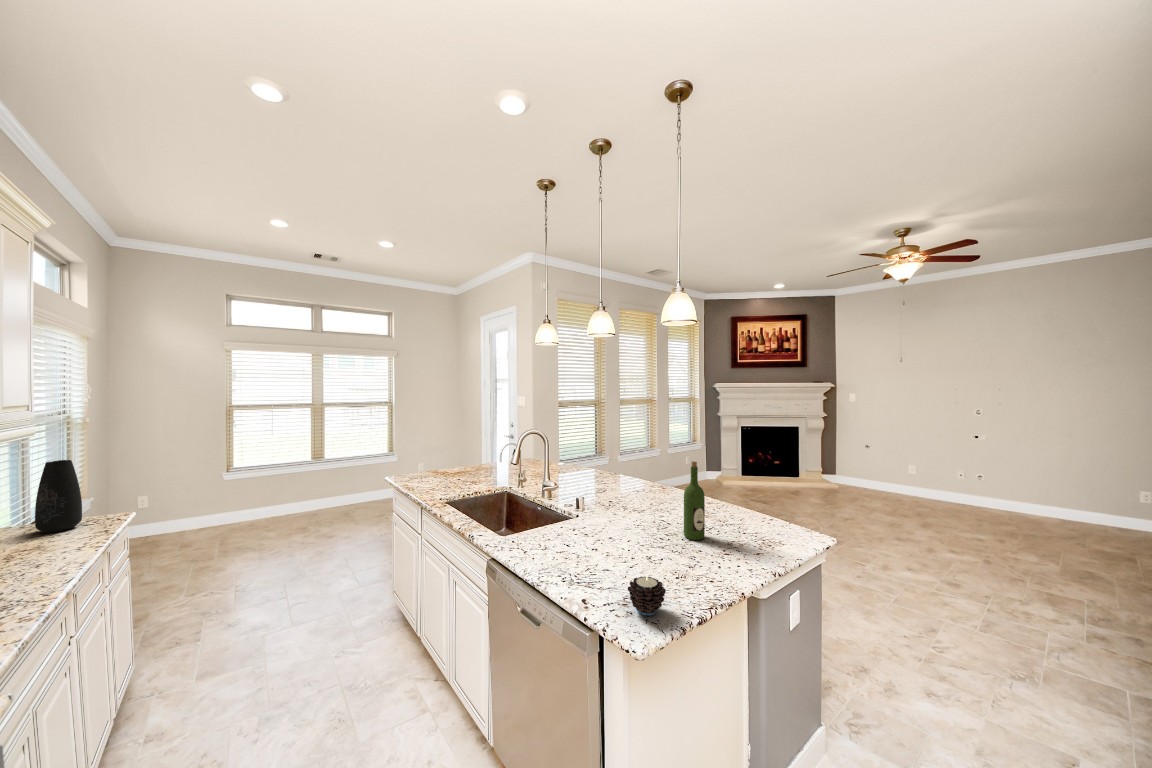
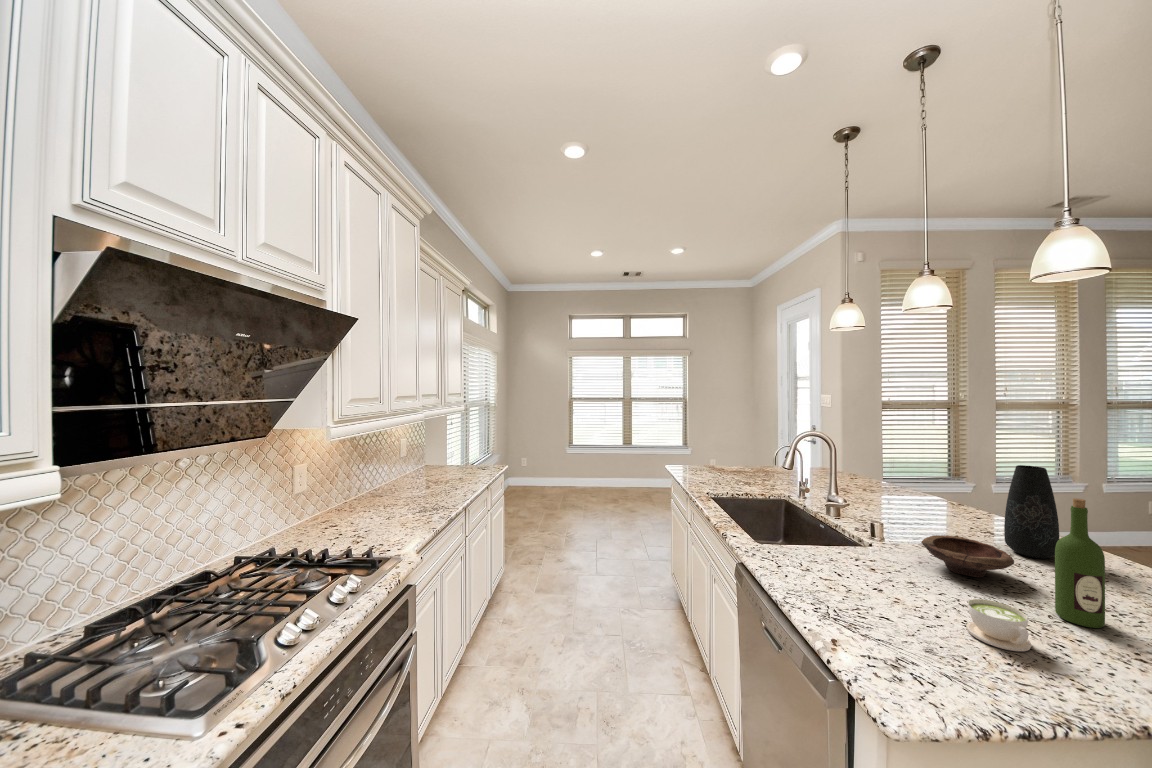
vase: present [35,460,82,533] -> present [1004,465,1059,559]
bowl: none [612,498,661,524] -> present [921,535,1014,577]
coffee cup: none [651,538,683,568] -> present [966,599,1032,651]
candle: present [628,577,666,615] -> none [894,635,961,694]

